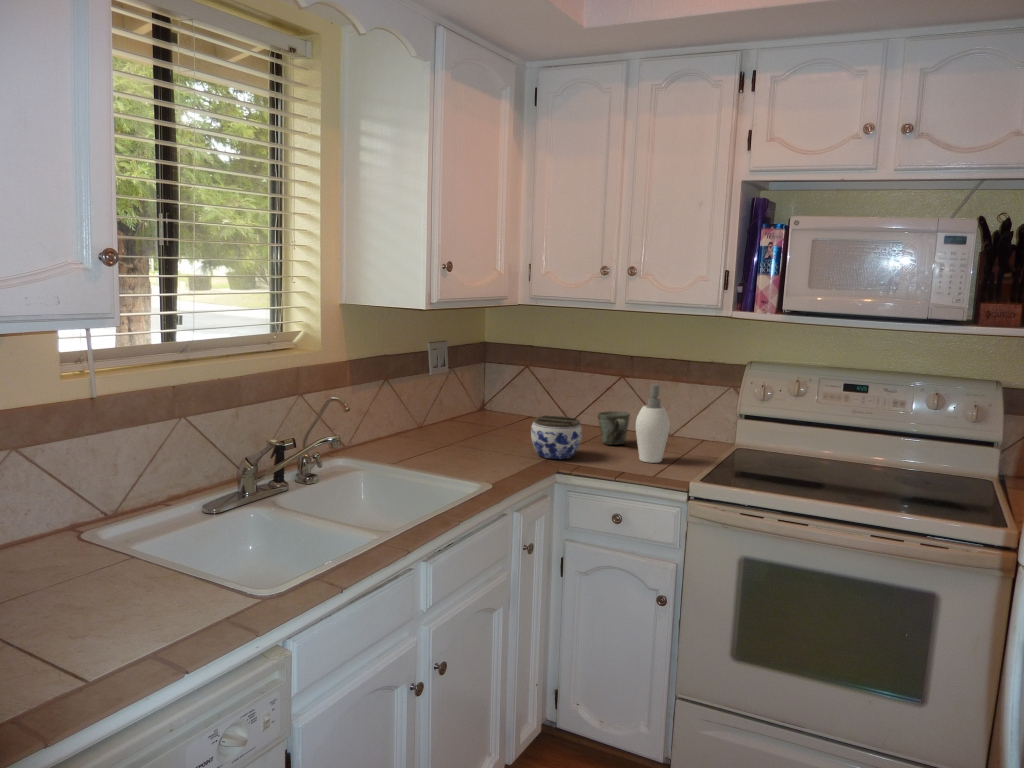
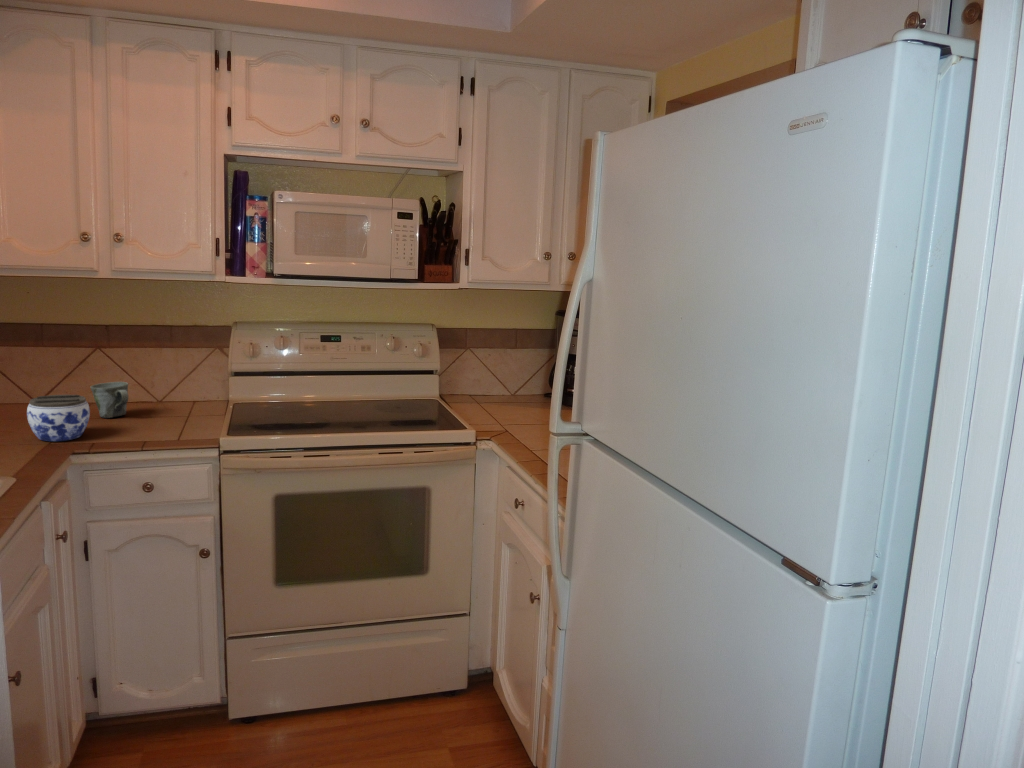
soap dispenser: present [636,385,675,463] -> none [147,351,191,428]

